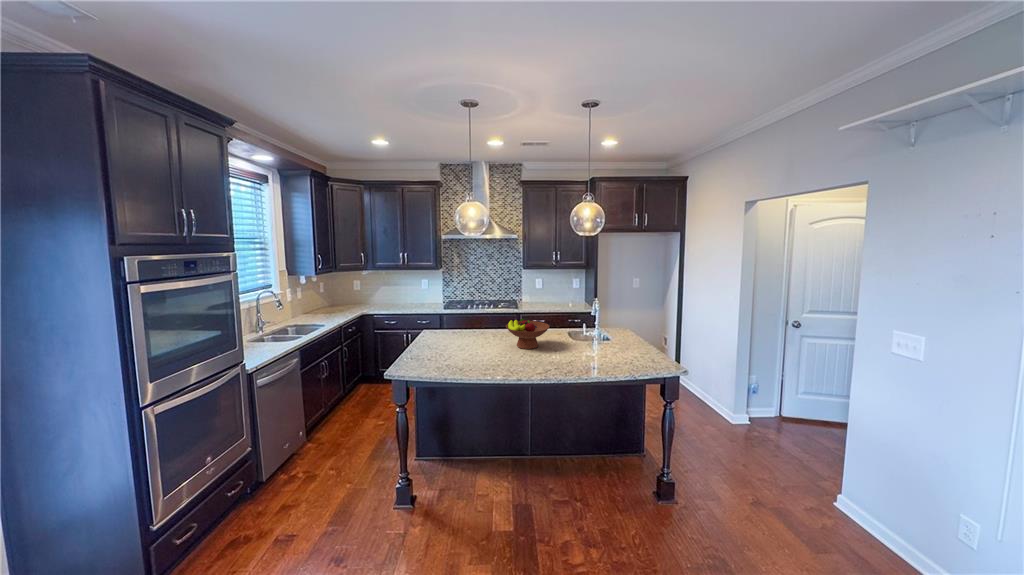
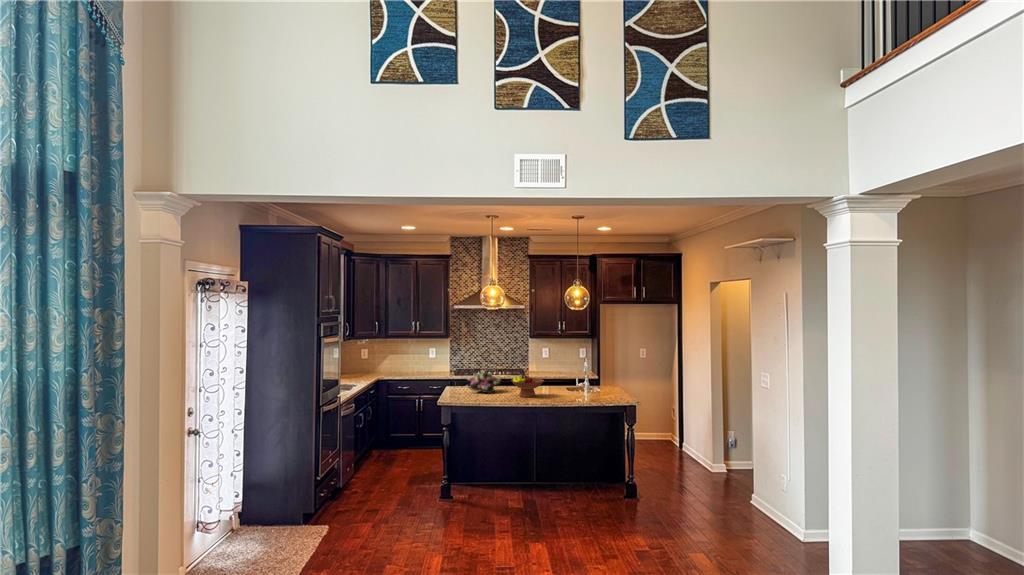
flower arrangement: none [448,309,493,339] -> present [465,370,501,393]

